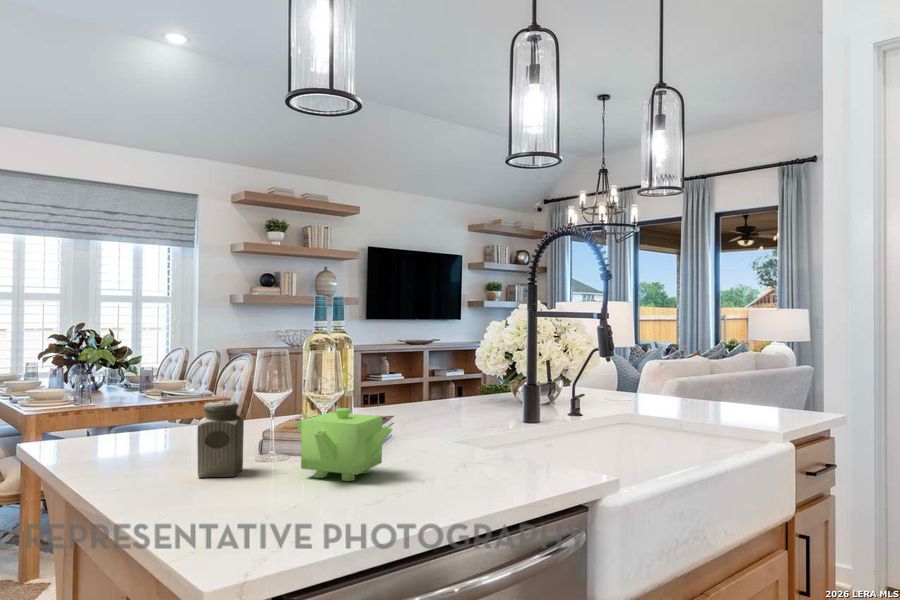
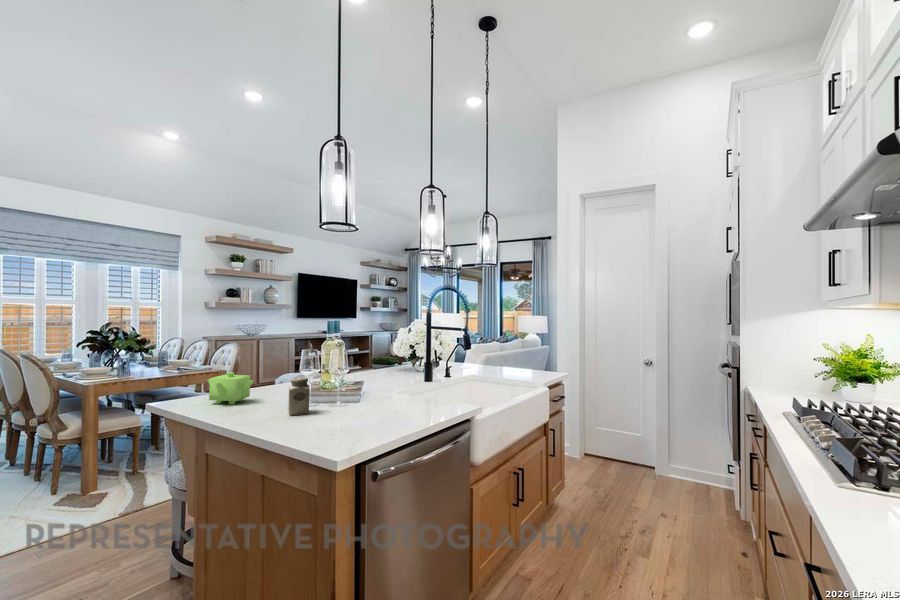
teapot: present [296,408,392,481] -> present [207,372,254,404]

